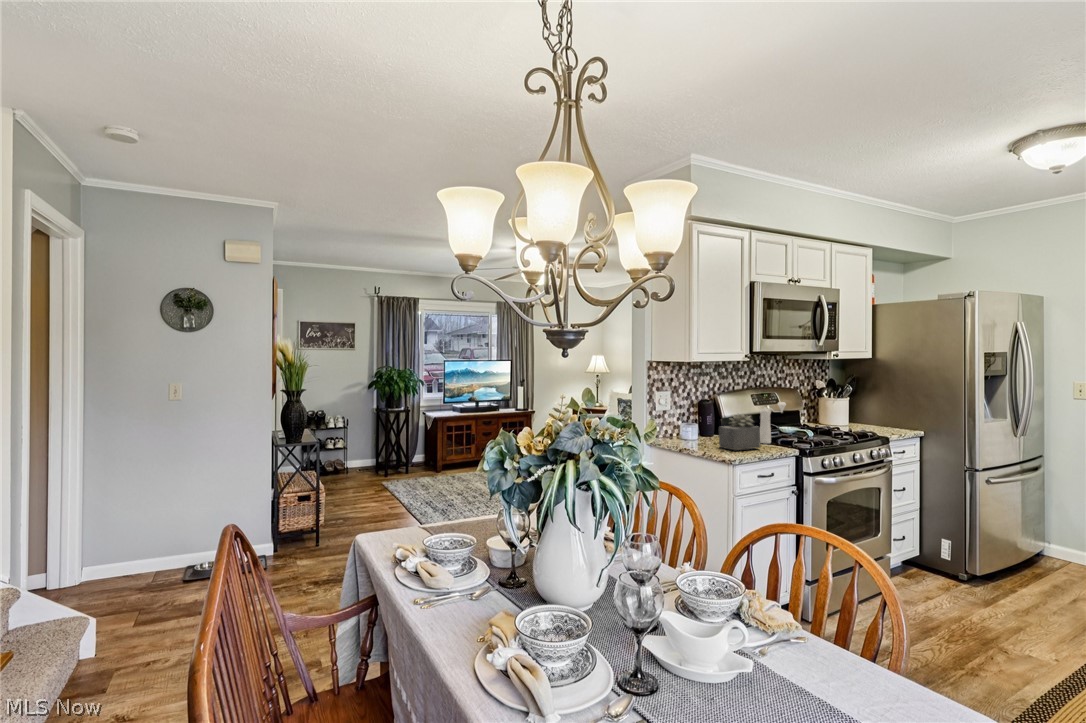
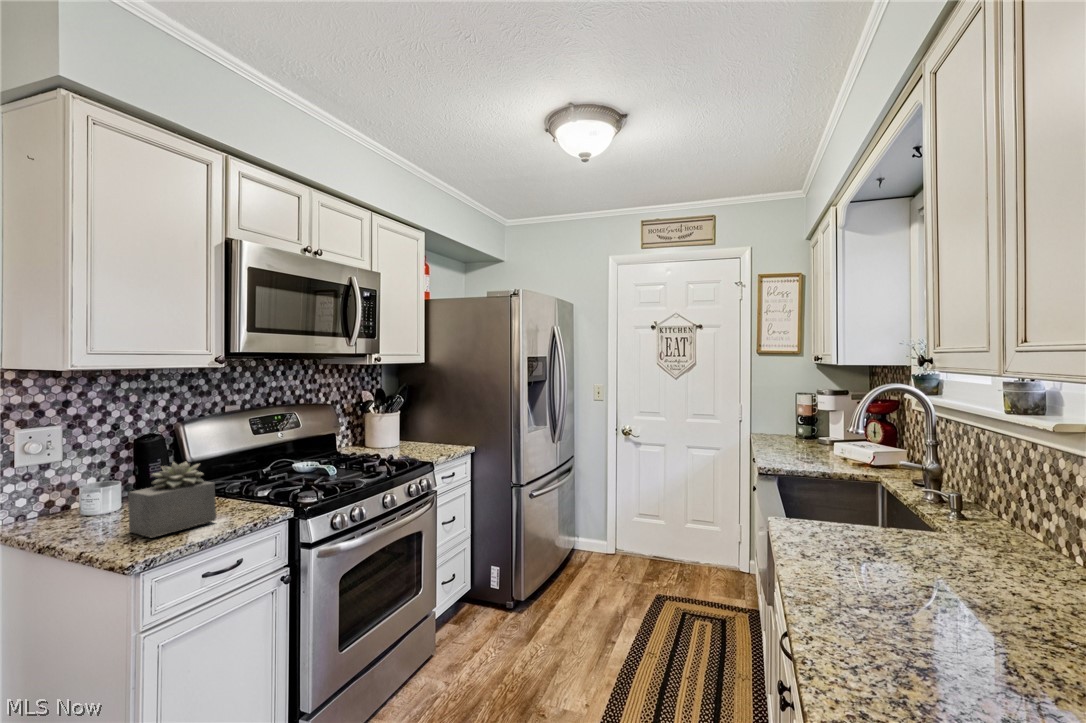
pepper mill: present [760,402,786,443] -> none [233,431,284,504]

